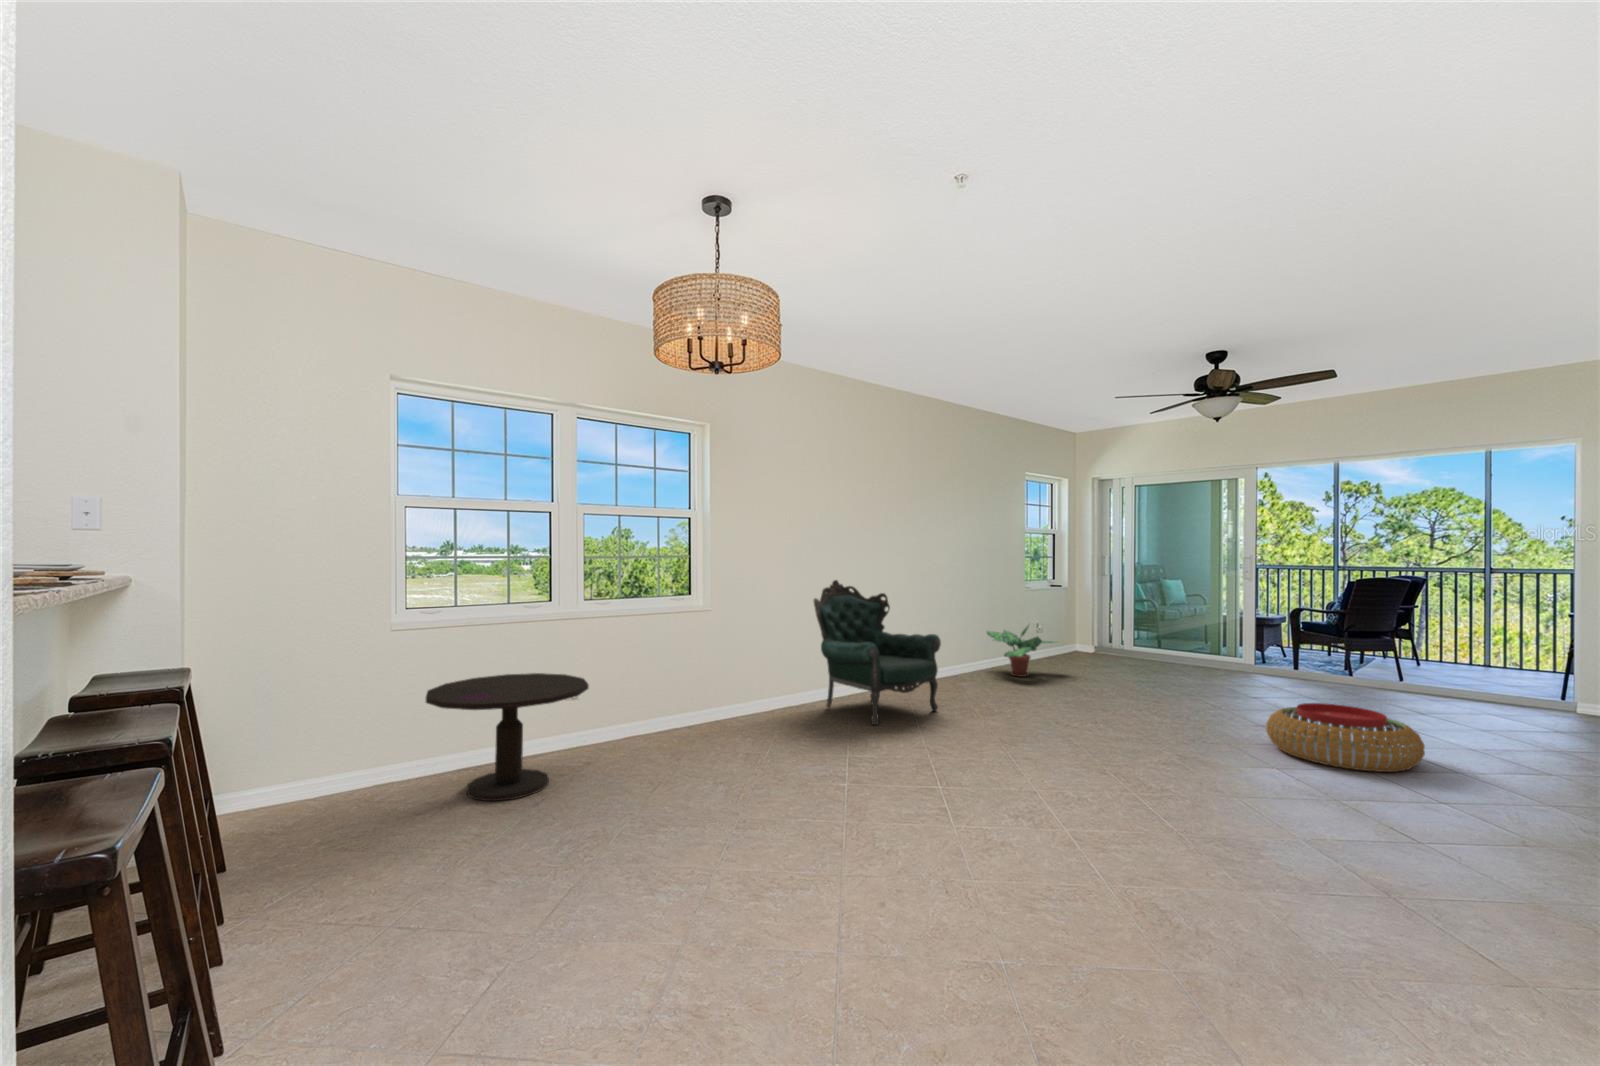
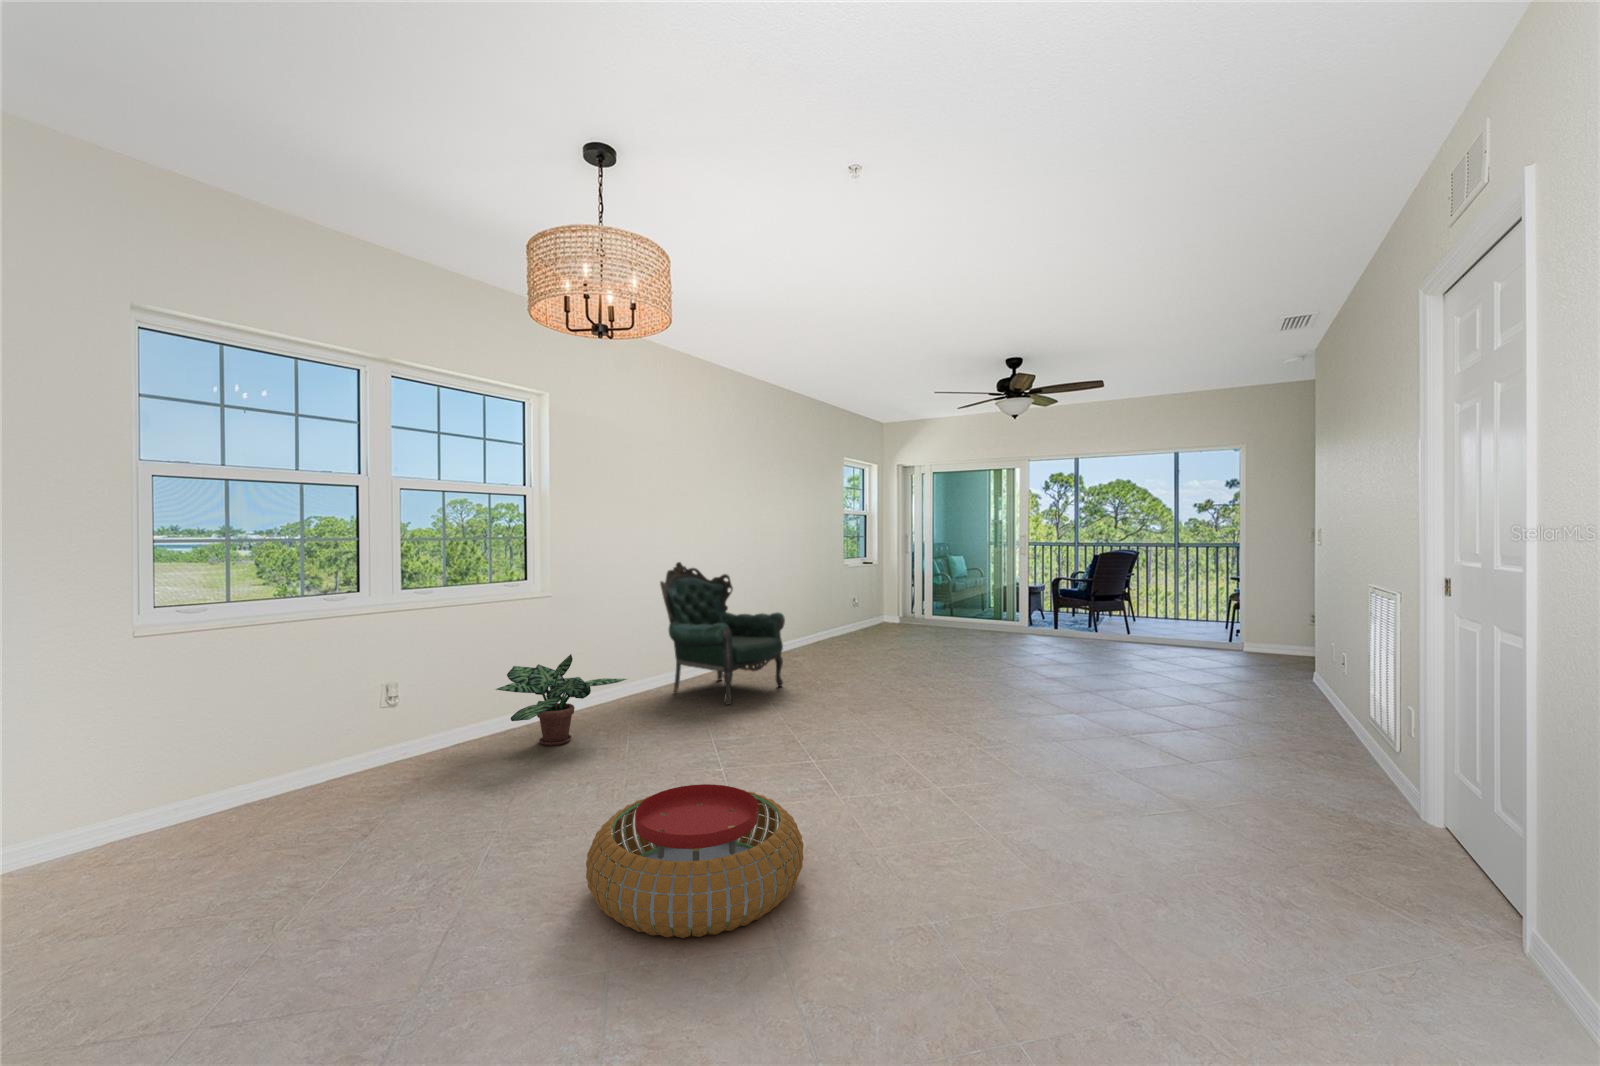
potted plant: present [987,626,1056,677] -> present [496,654,626,746]
side table: present [426,673,589,801] -> none [203,677,426,836]
pouf: present [1266,703,1425,772] -> present [586,784,804,938]

